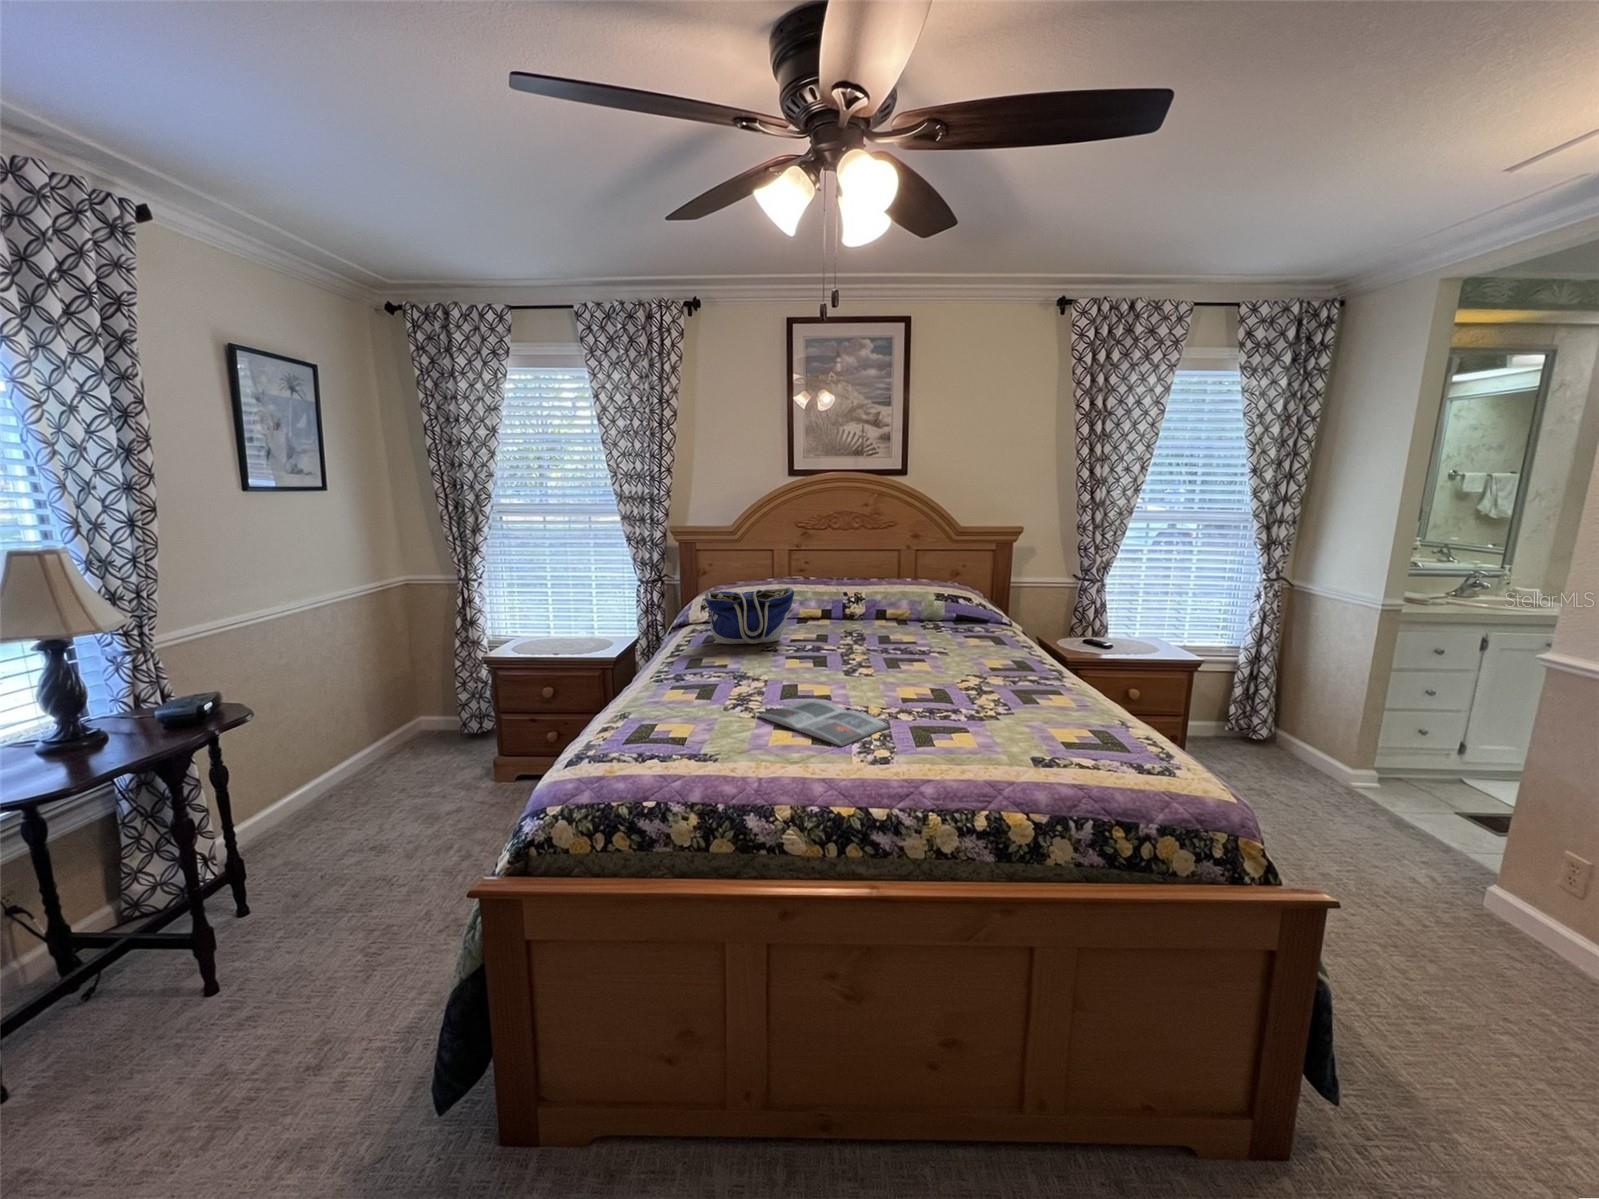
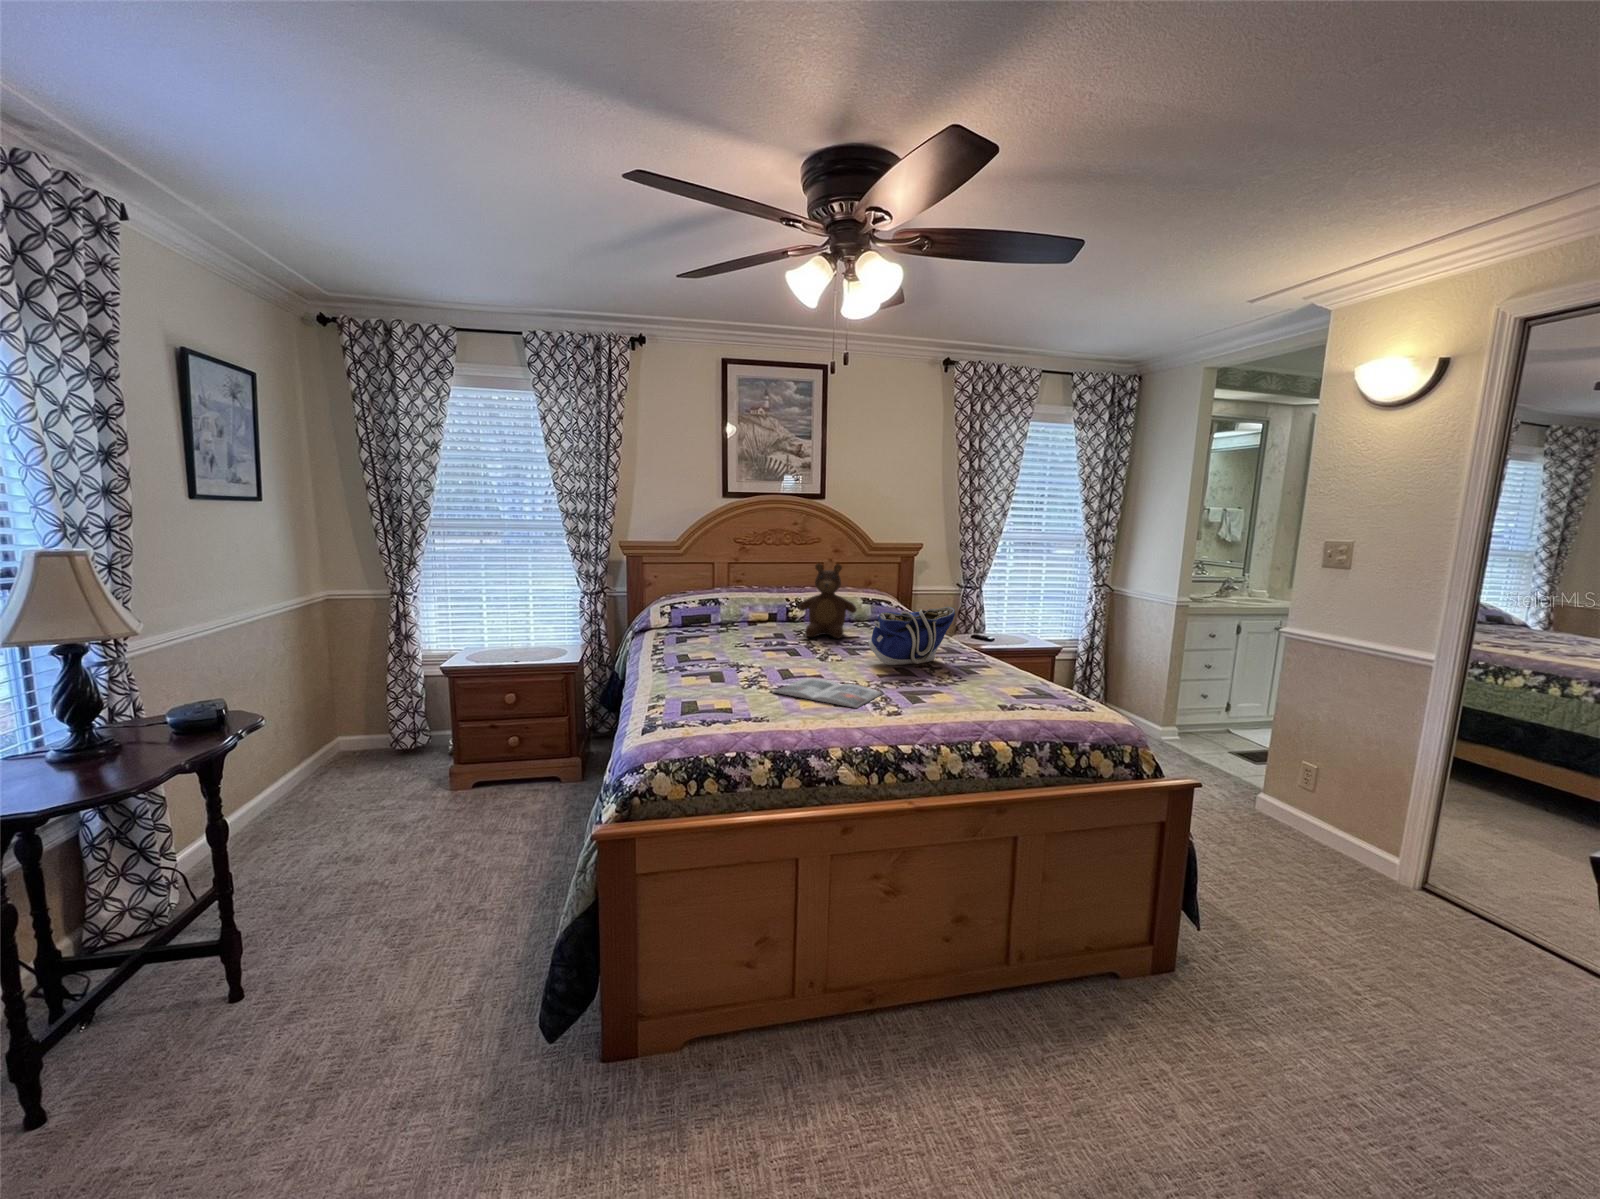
teddy bear: none [851,553,919,644] -> present [799,564,856,639]
tote bag: present [704,587,794,644] -> present [868,607,955,665]

